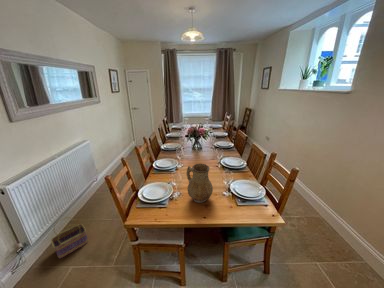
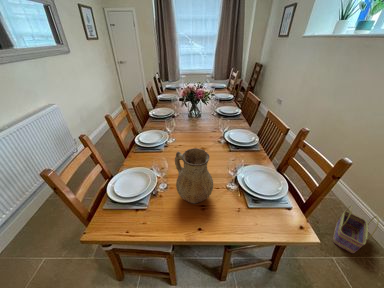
basket: present [51,224,88,258] -> present [333,206,379,253]

